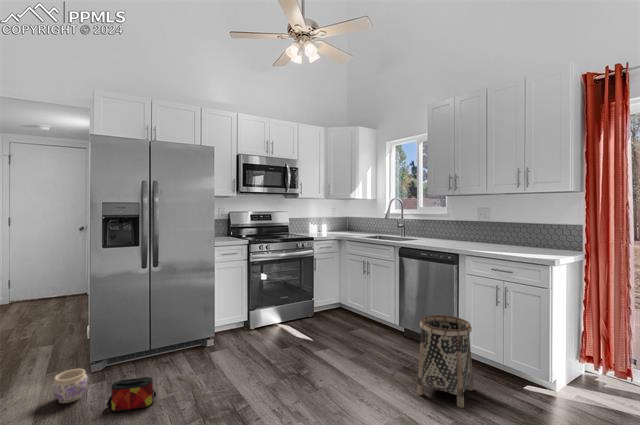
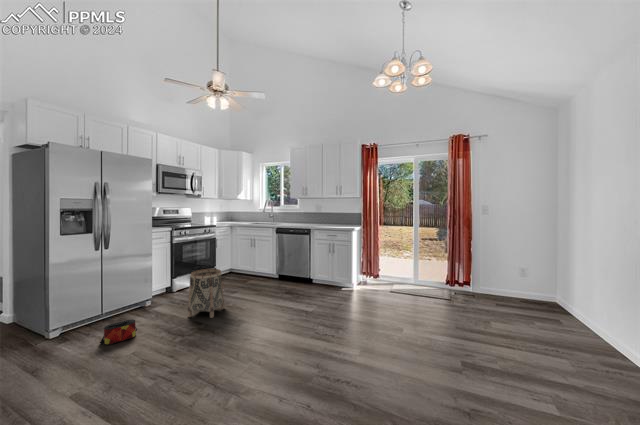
basket: present [417,315,474,408] -> present [188,269,224,318]
planter: present [52,369,88,403] -> none [41,326,71,352]

